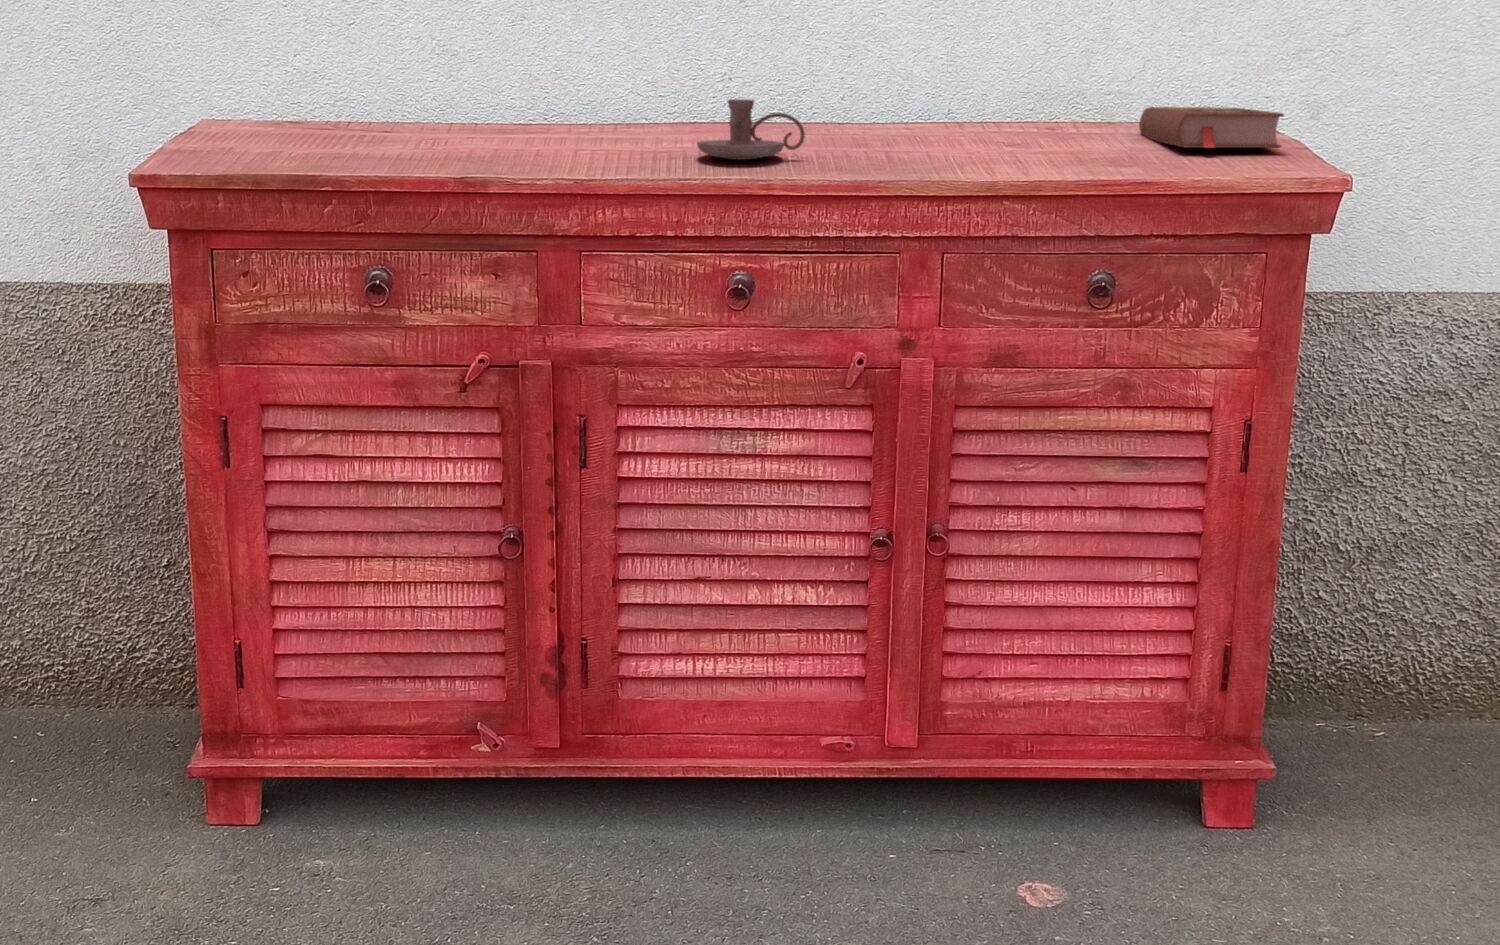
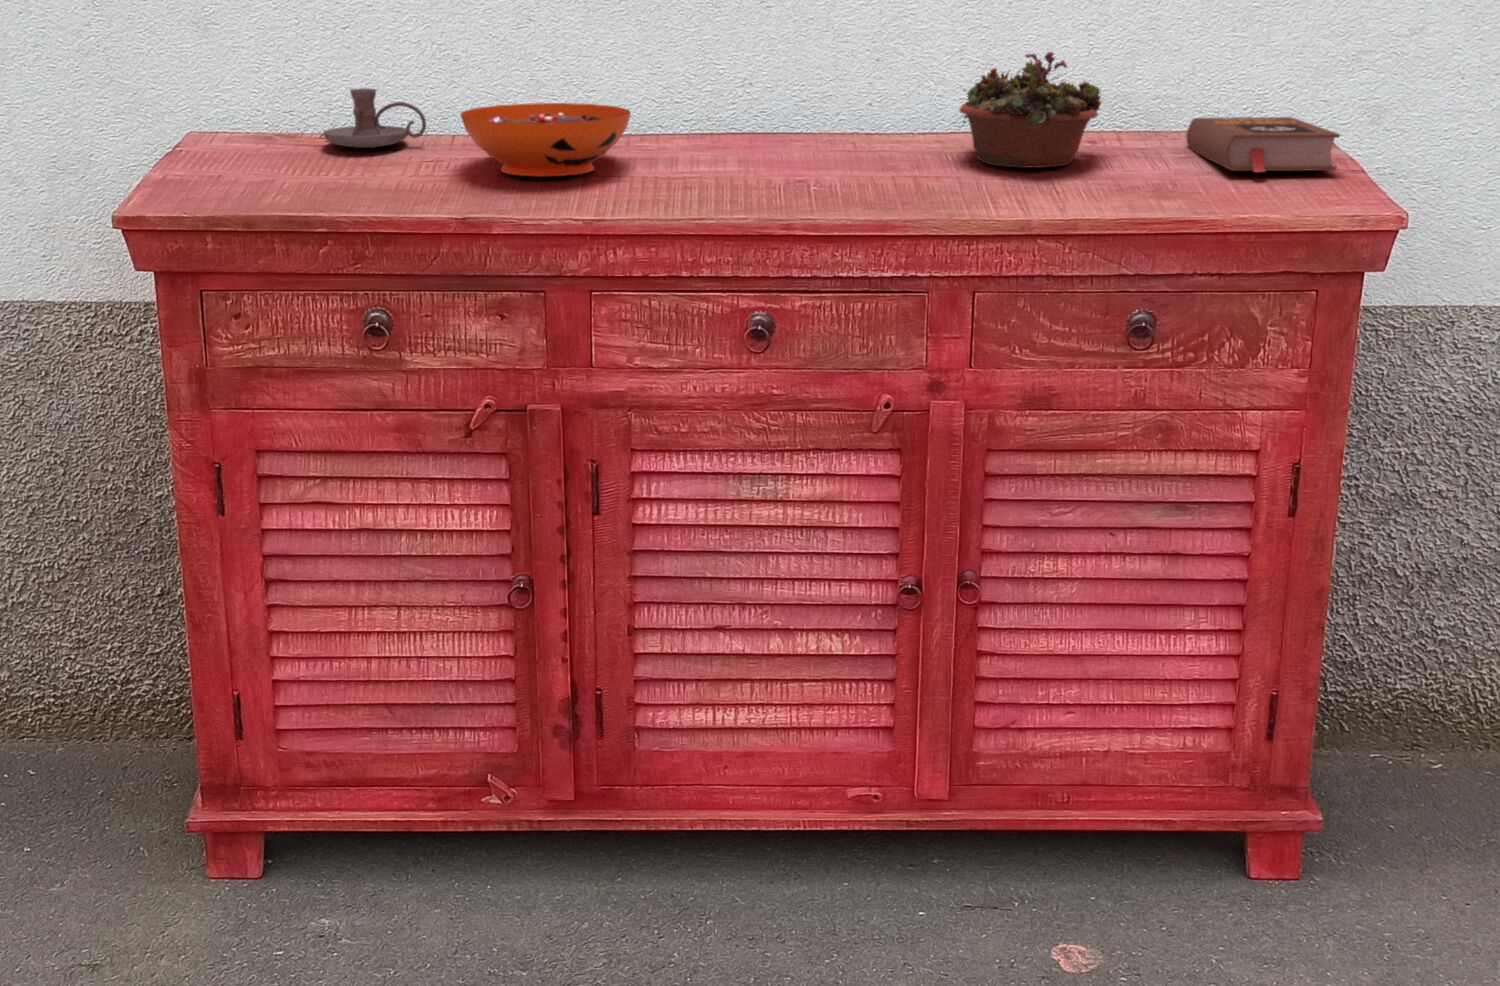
succulent planter: none [928,36,1062,145] -> present [960,52,1102,168]
decorative bowl: none [459,89,620,148] -> present [461,103,631,176]
candle holder: present [697,99,805,160] -> present [323,88,426,148]

